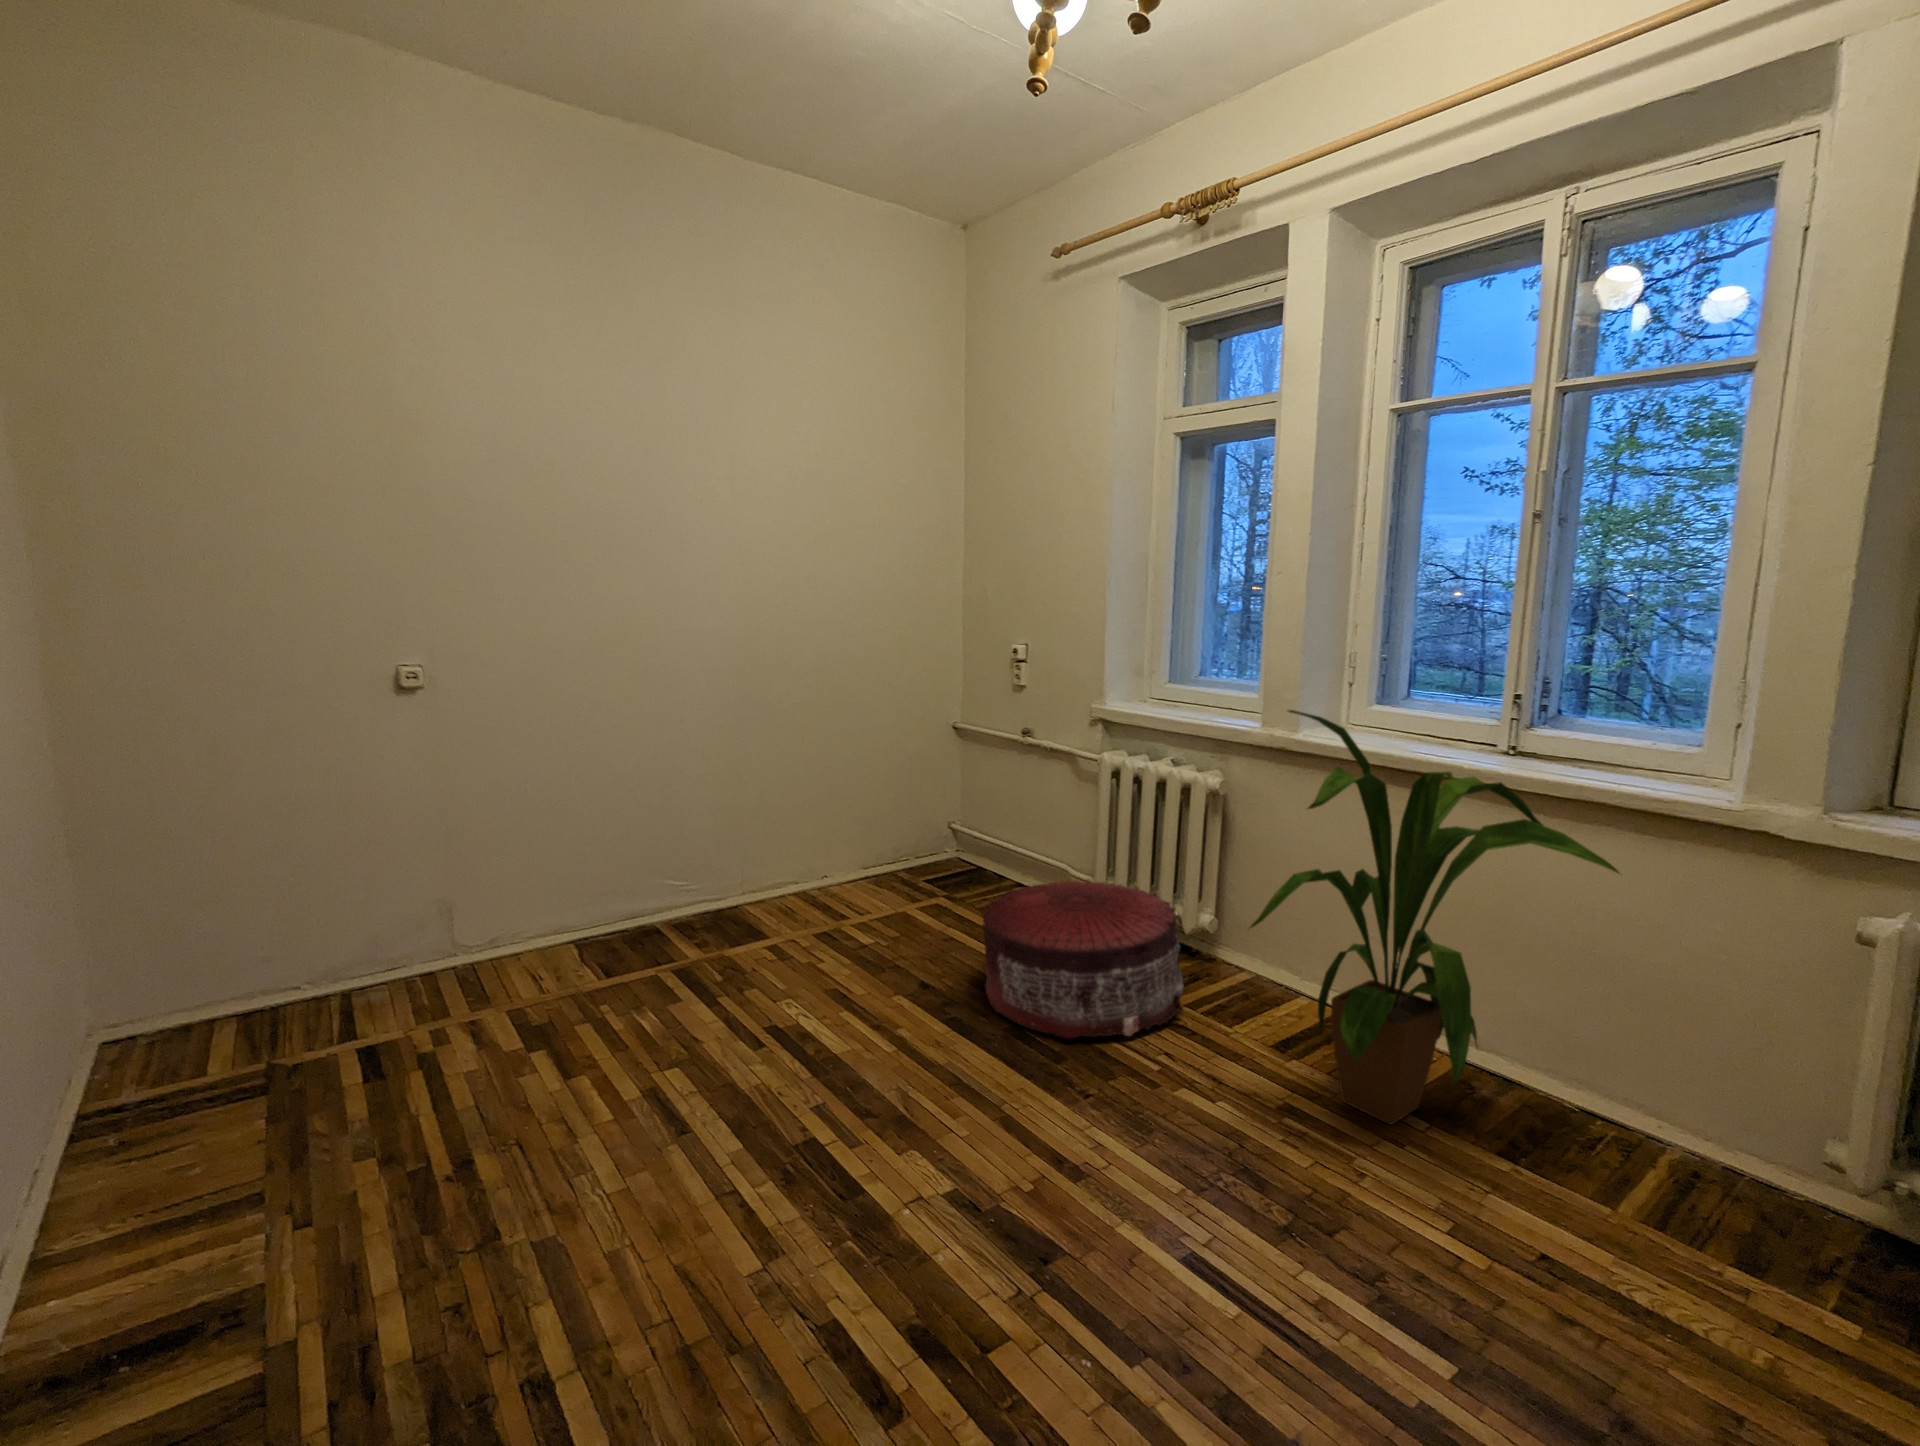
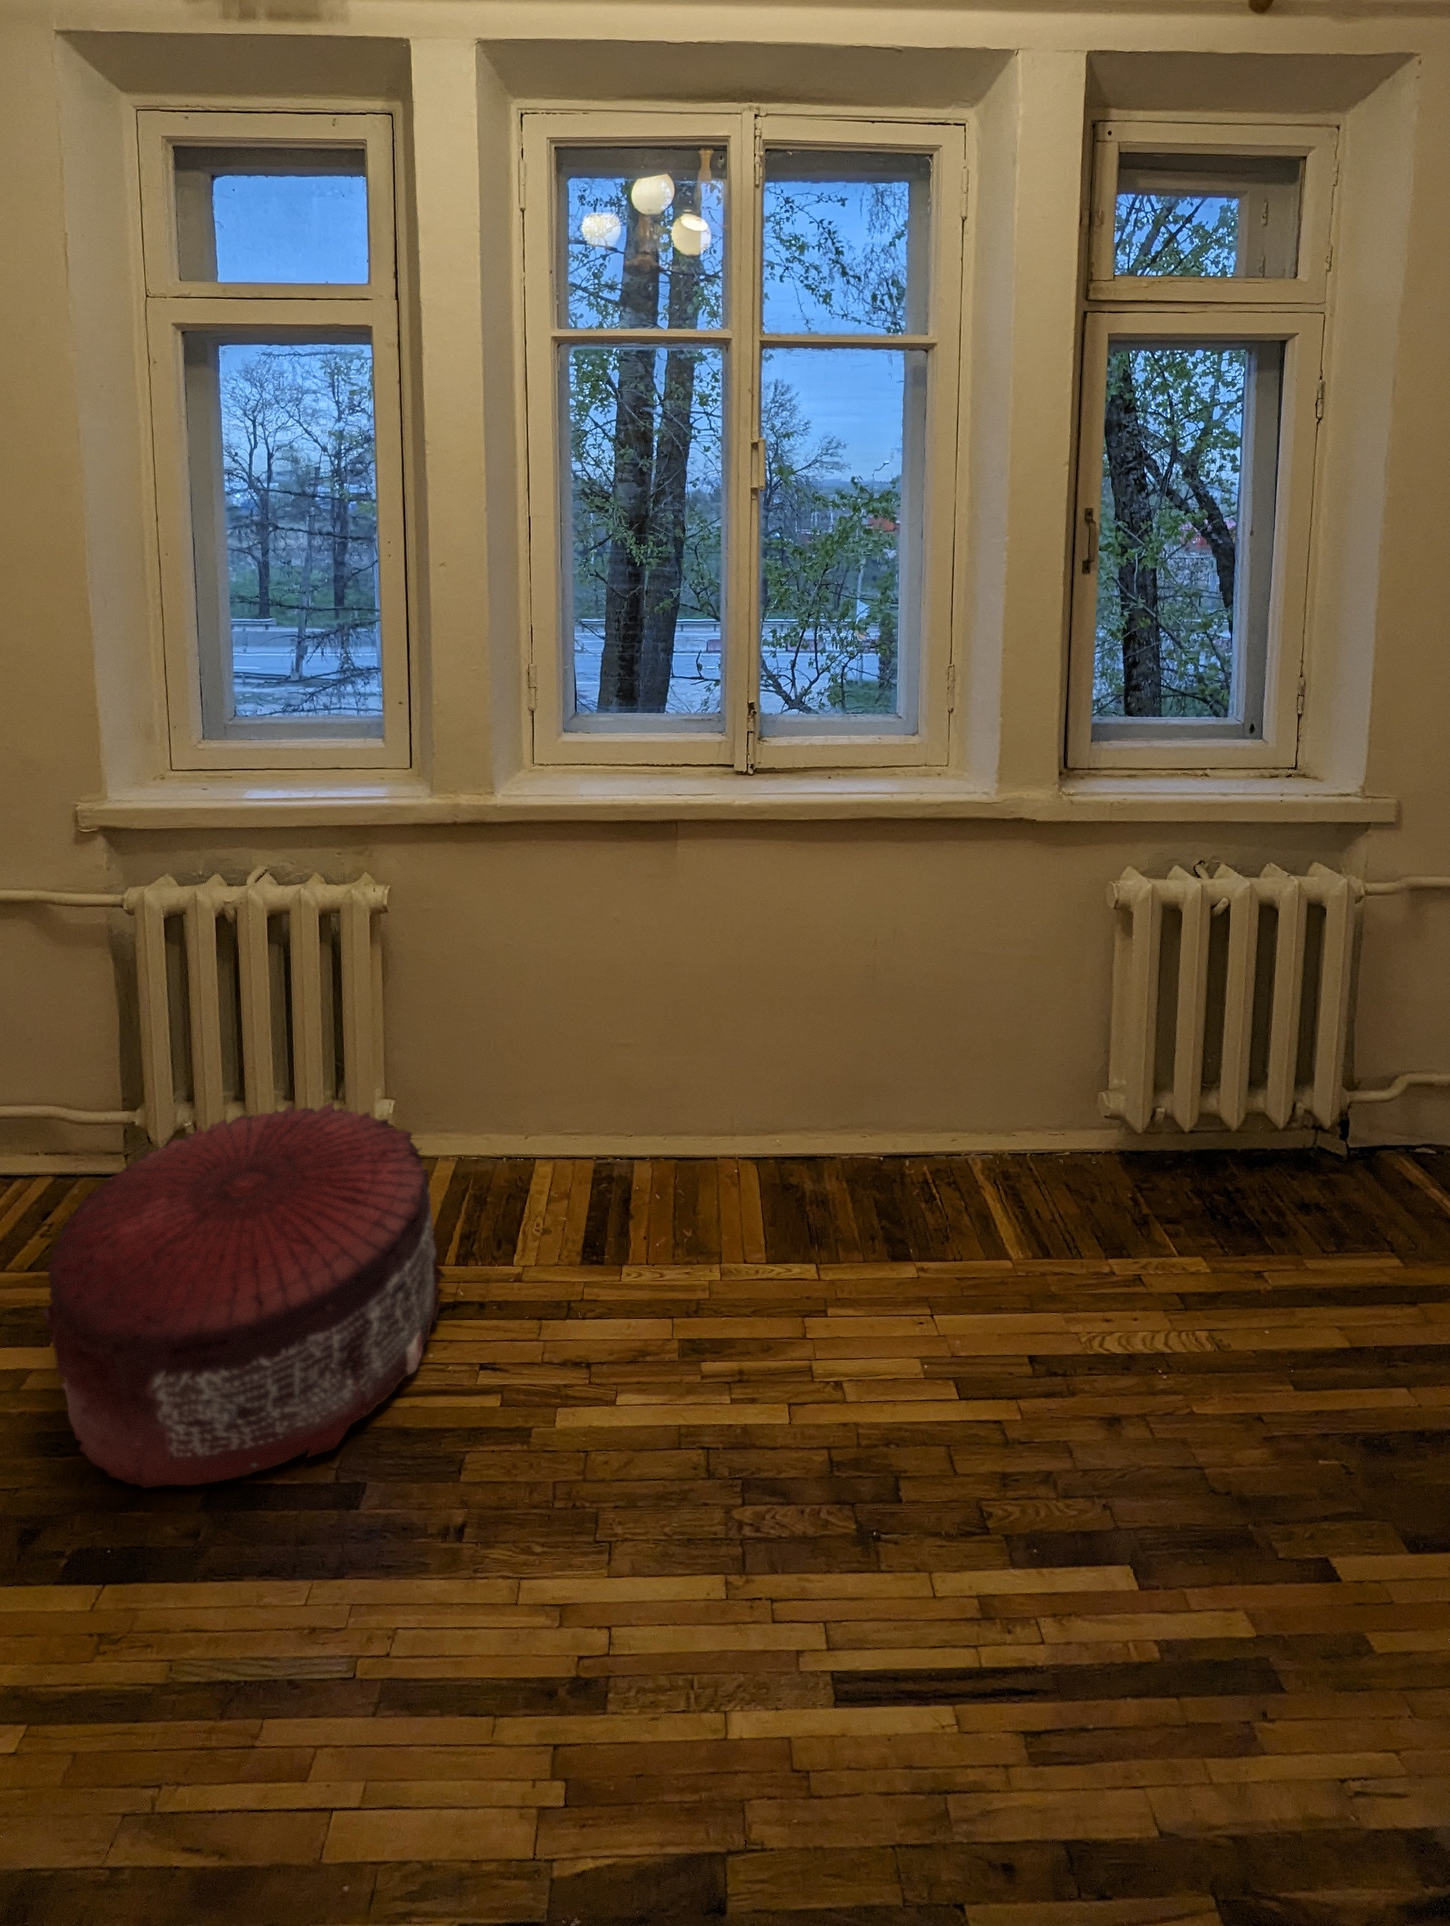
house plant: present [1250,710,1620,1124] -> none [622,801,948,1288]

